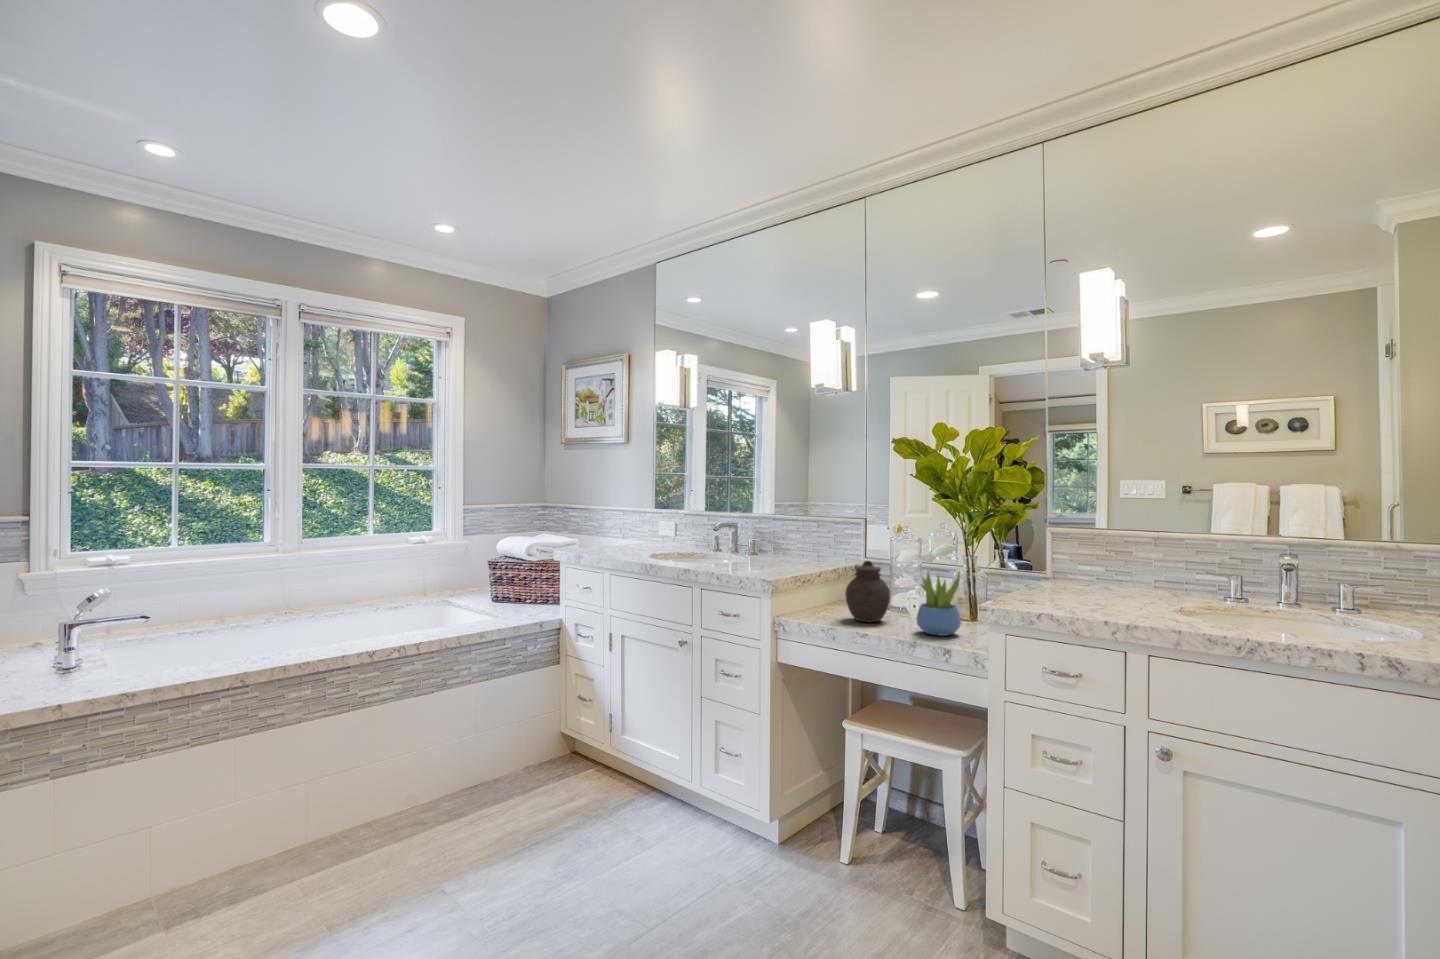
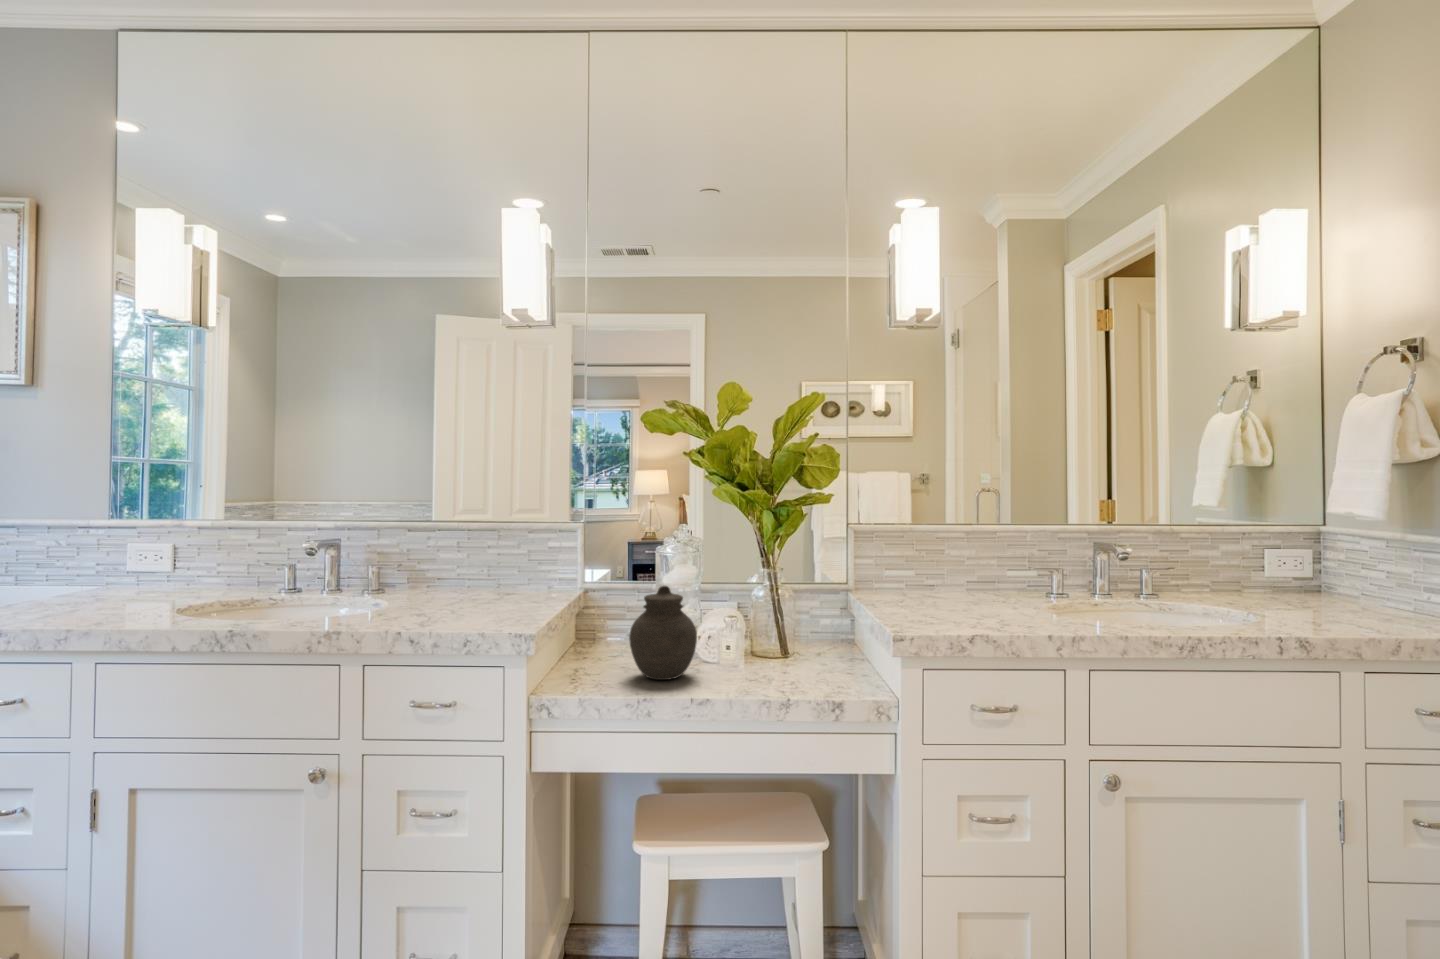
succulent plant: present [916,572,961,636] -> none [754,587,813,683]

